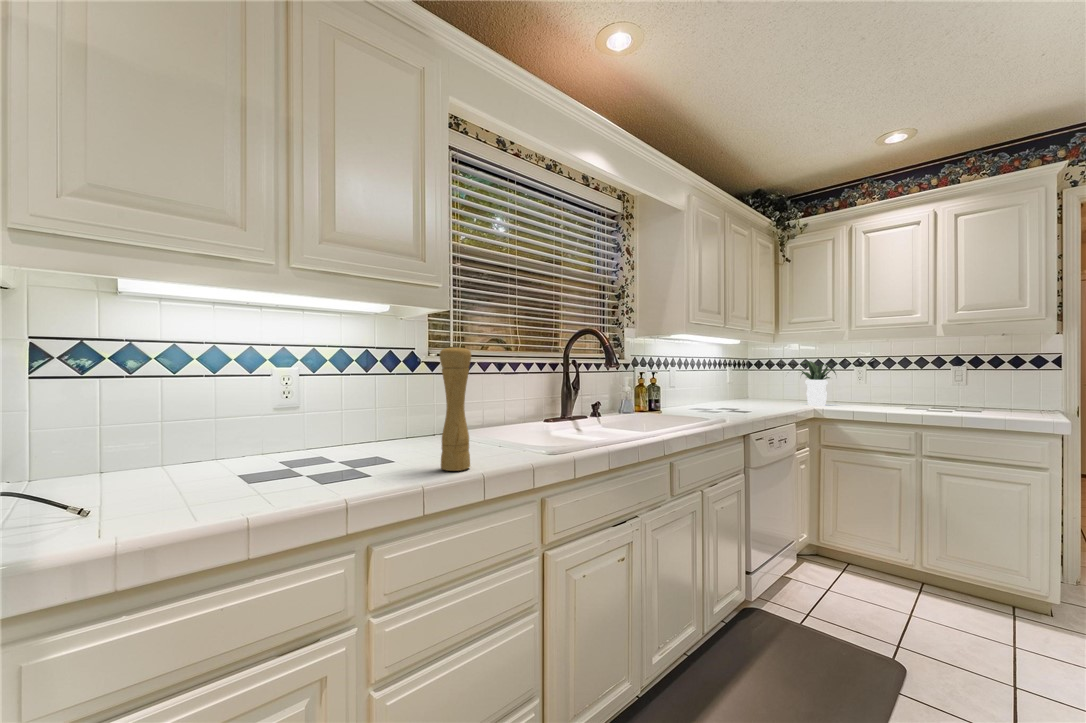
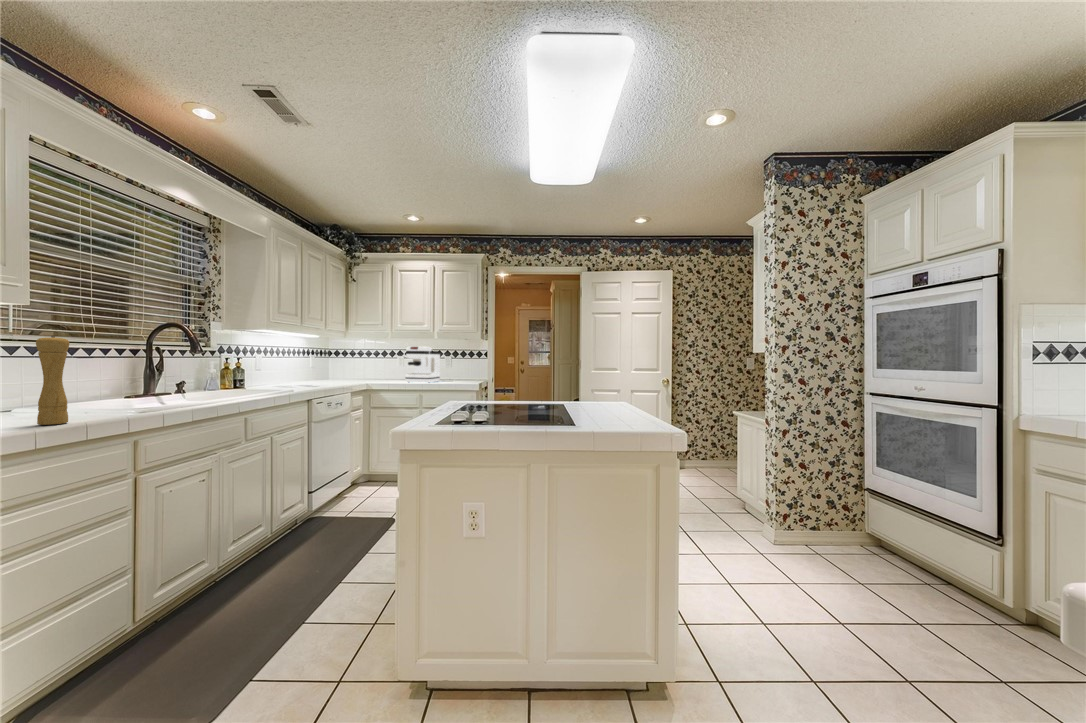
coffee maker: none [889,350,962,416] -> present [405,346,440,383]
potted plant: present [800,361,836,406] -> none [350,351,389,381]

